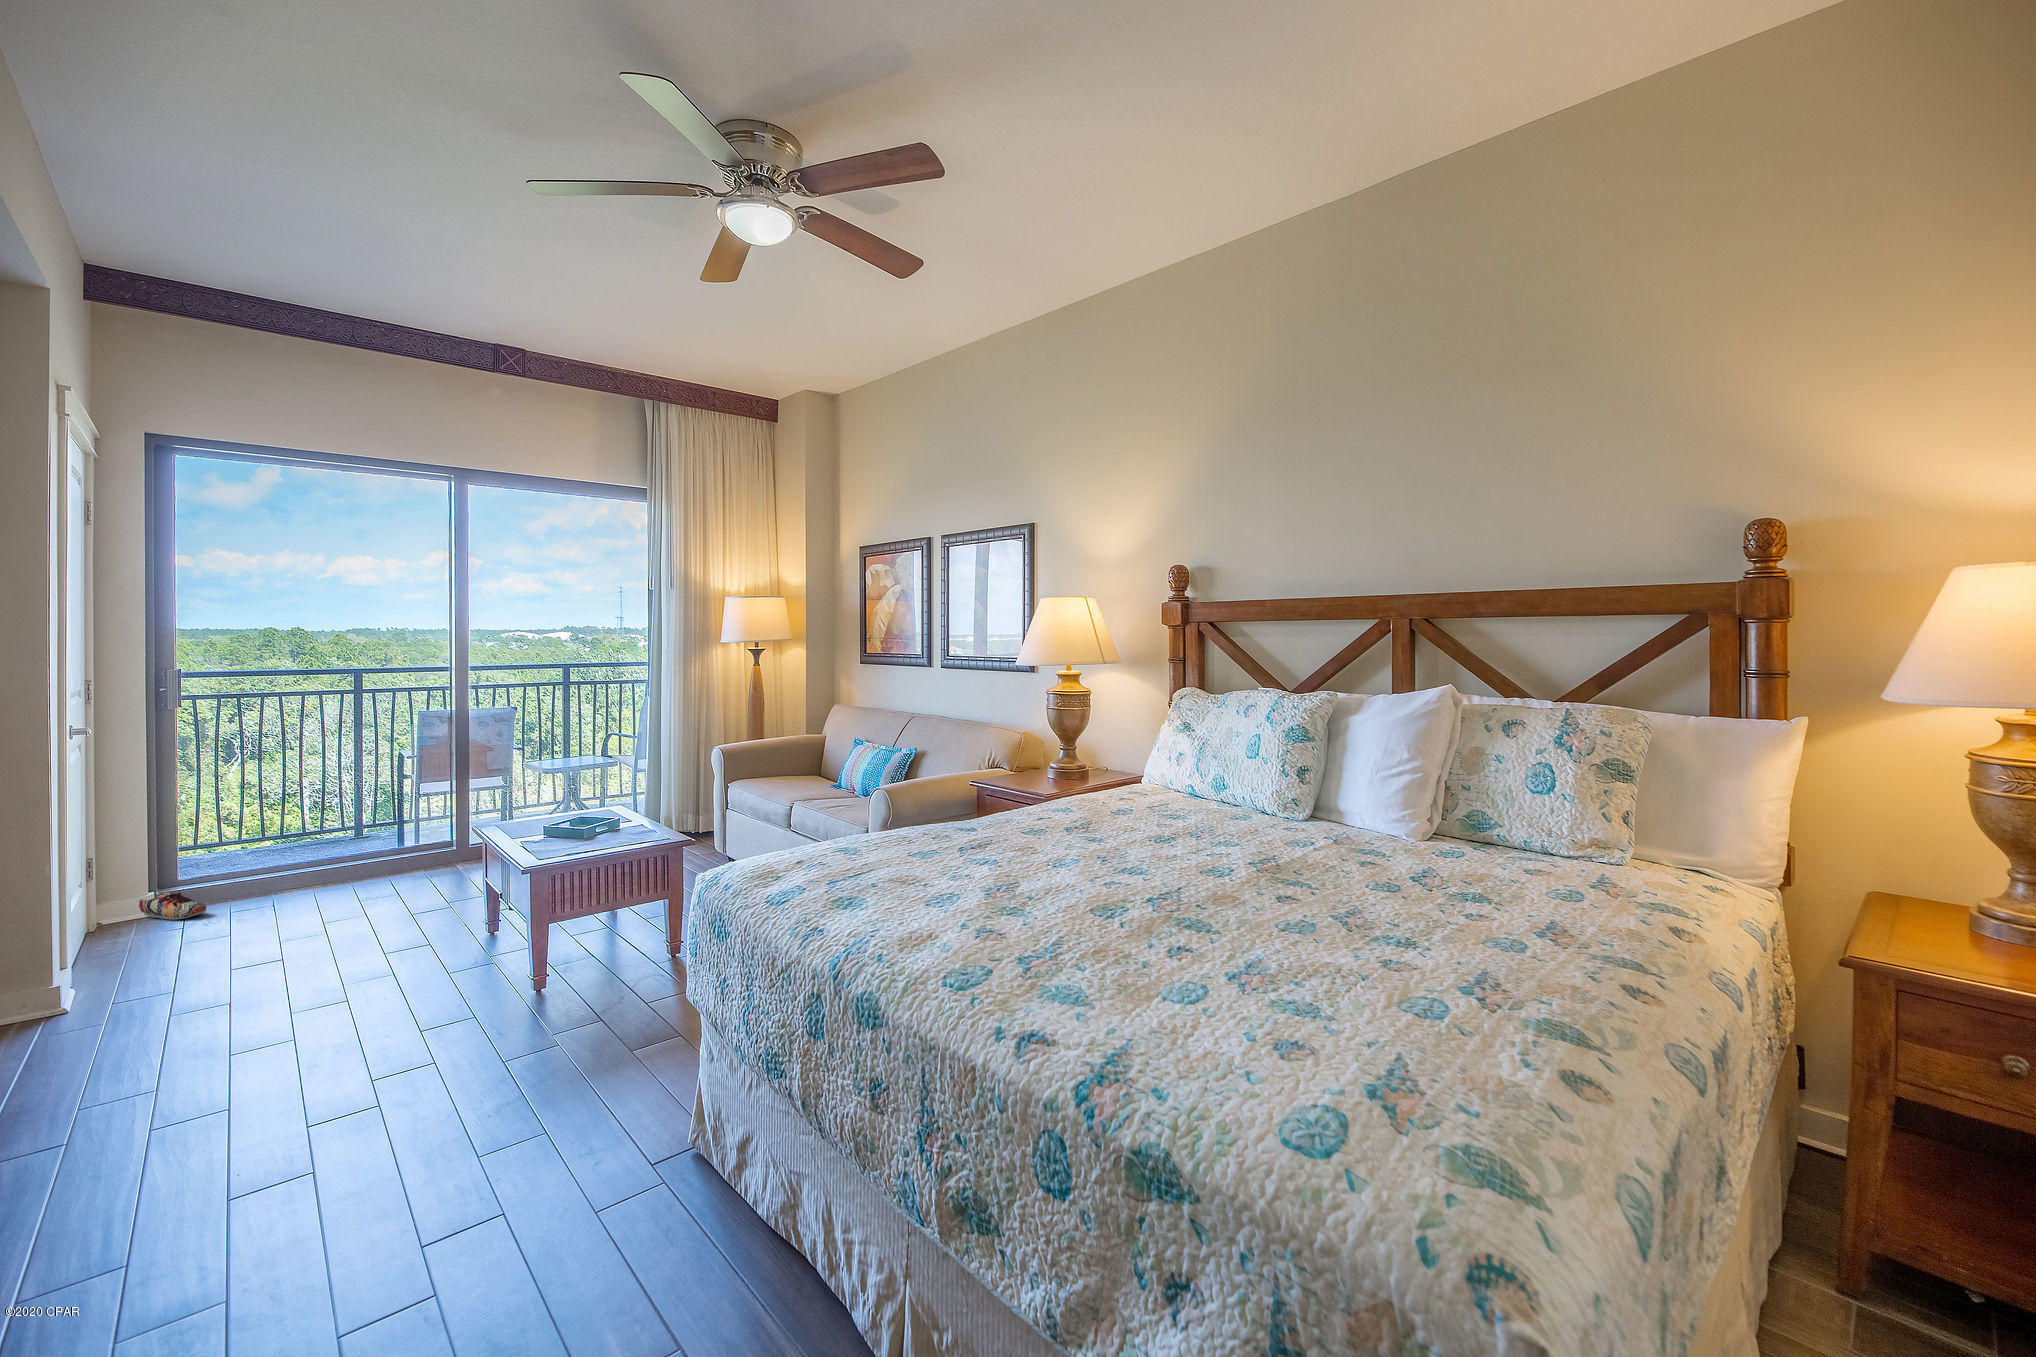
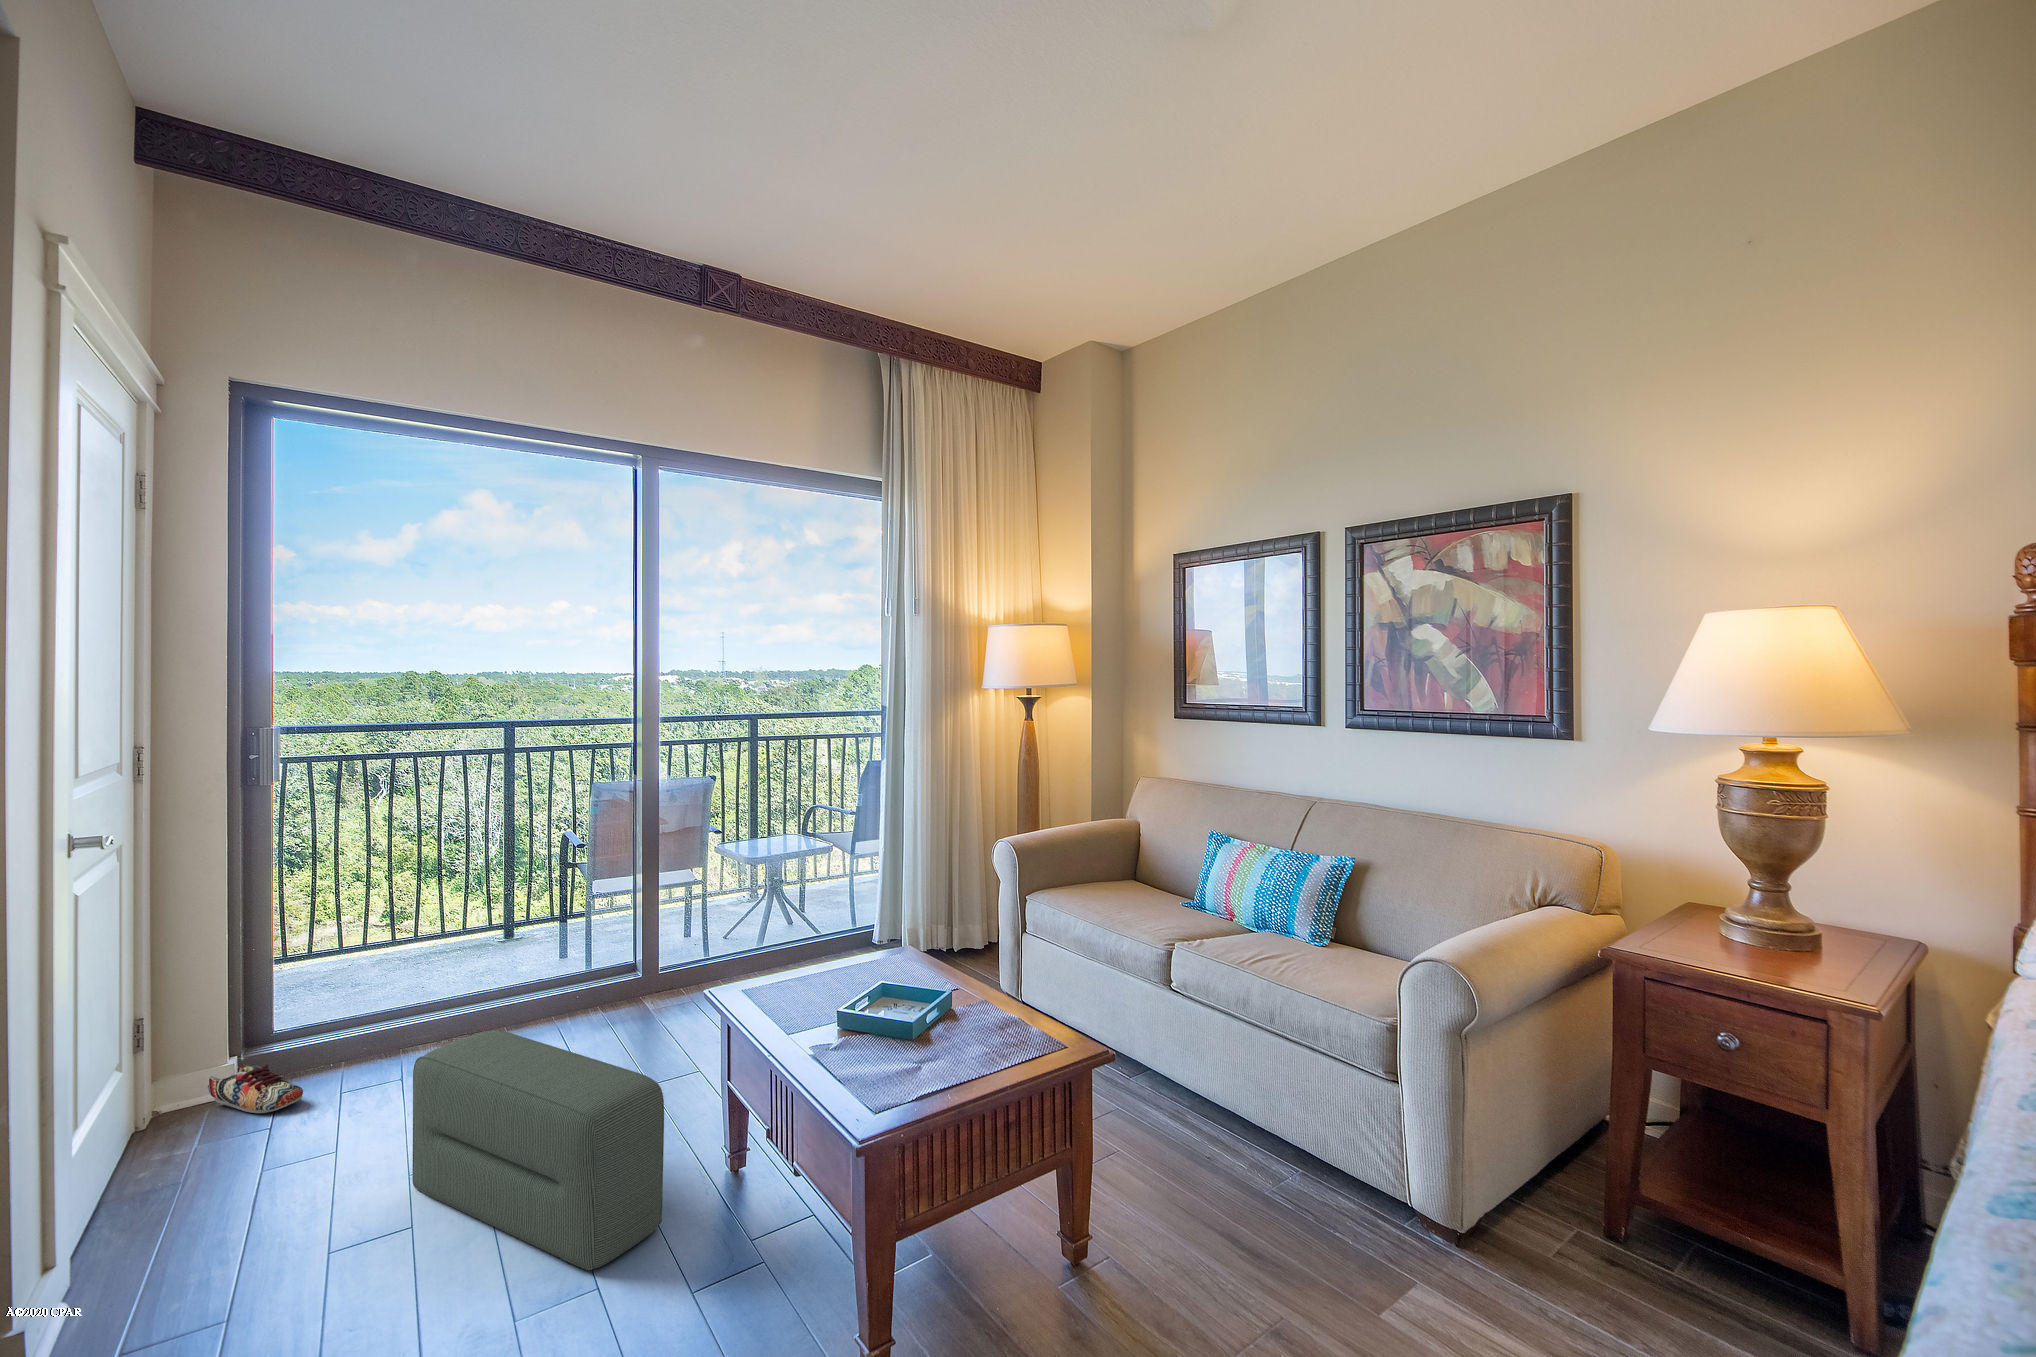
pouf: none [279,855,436,967] -> present [412,1030,664,1270]

